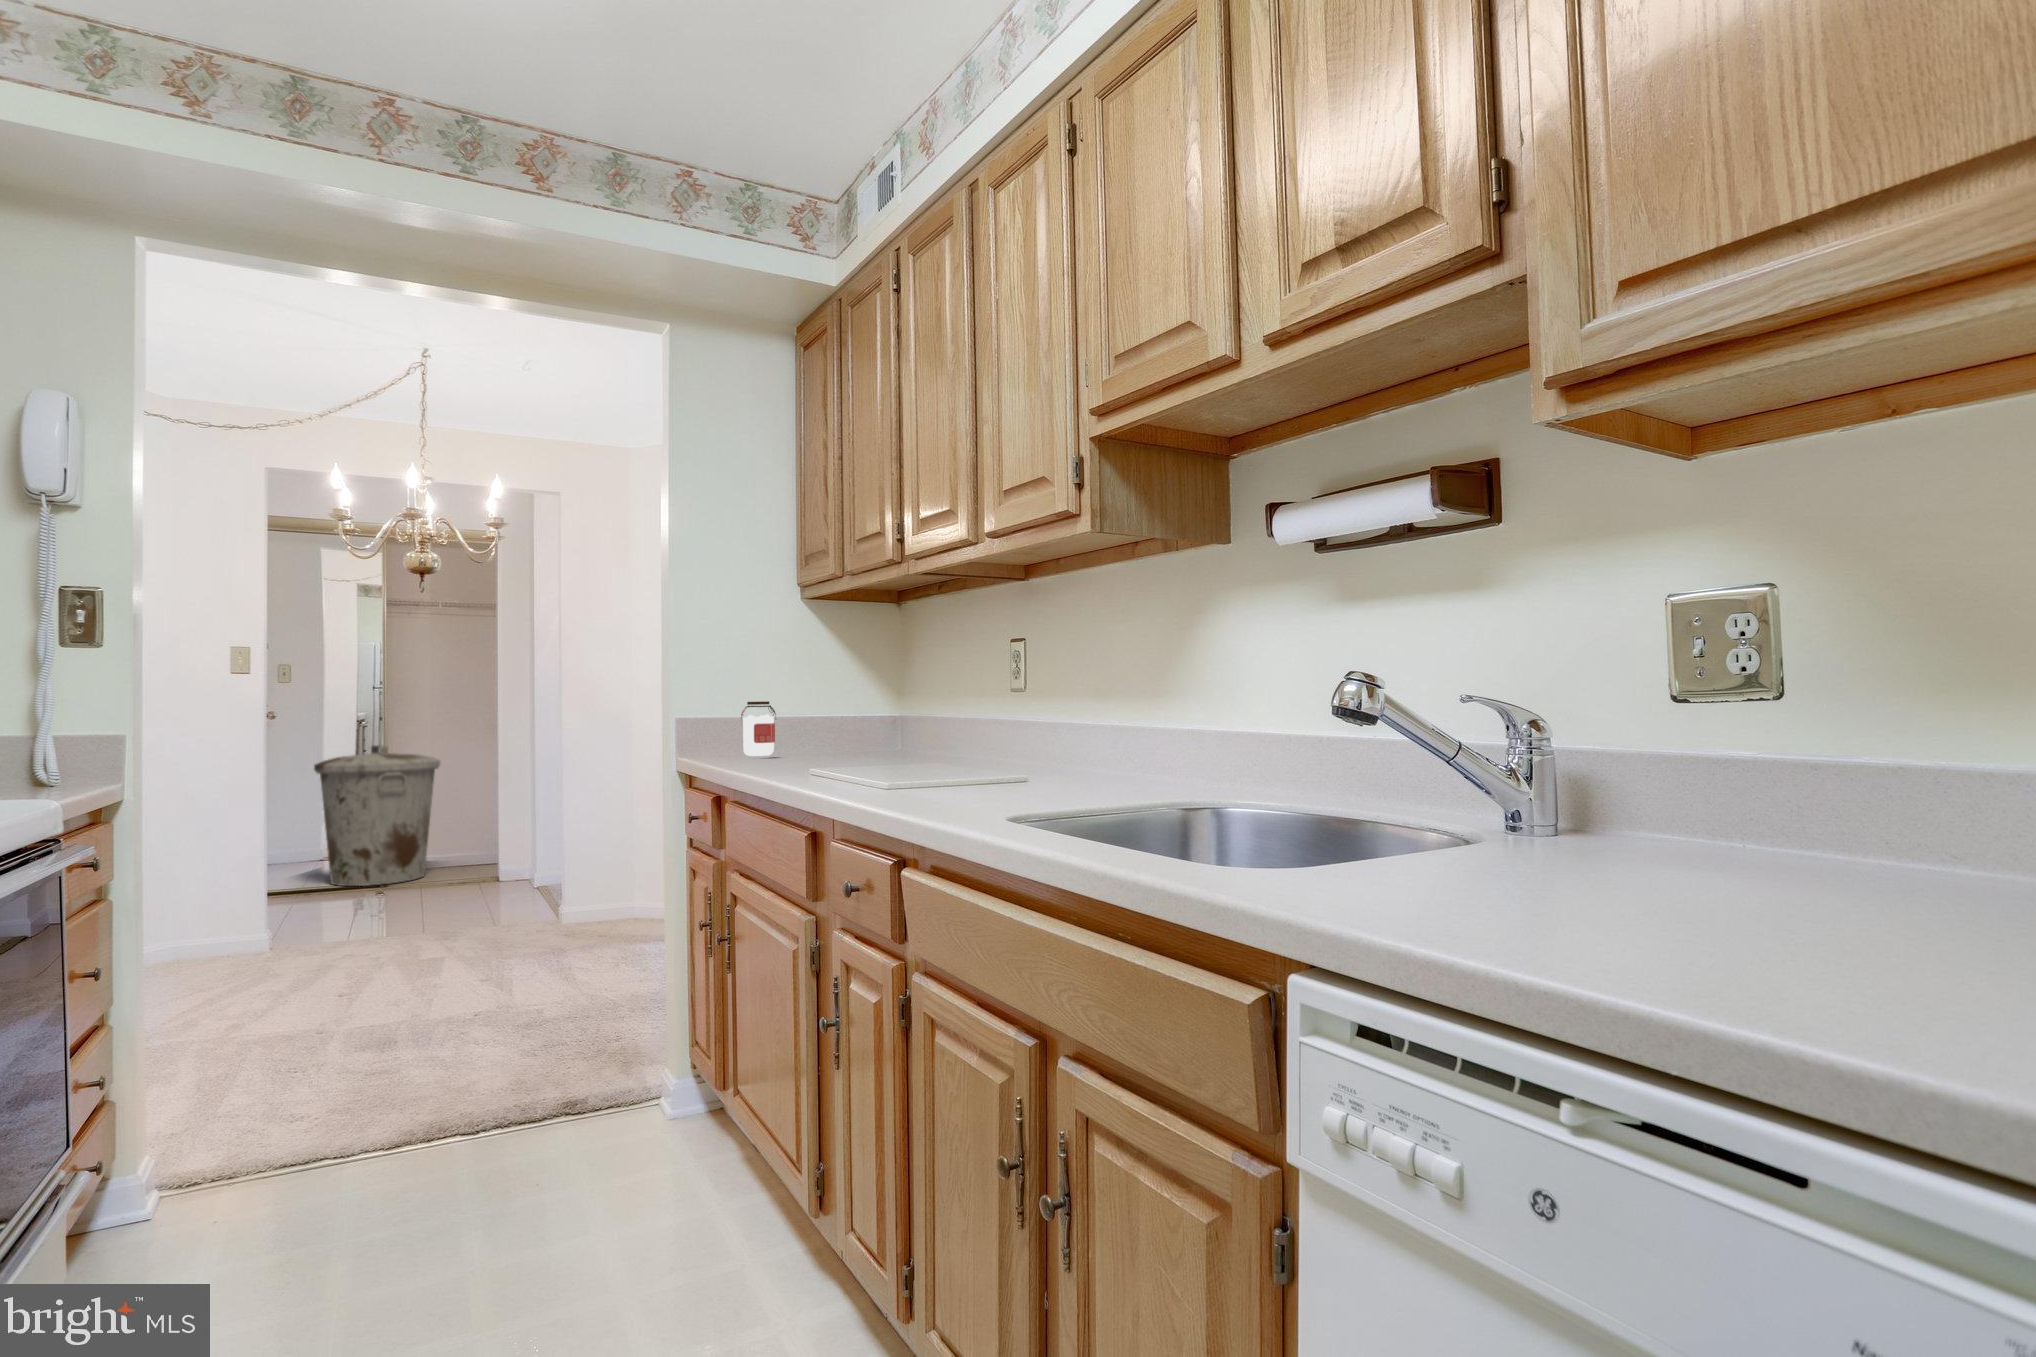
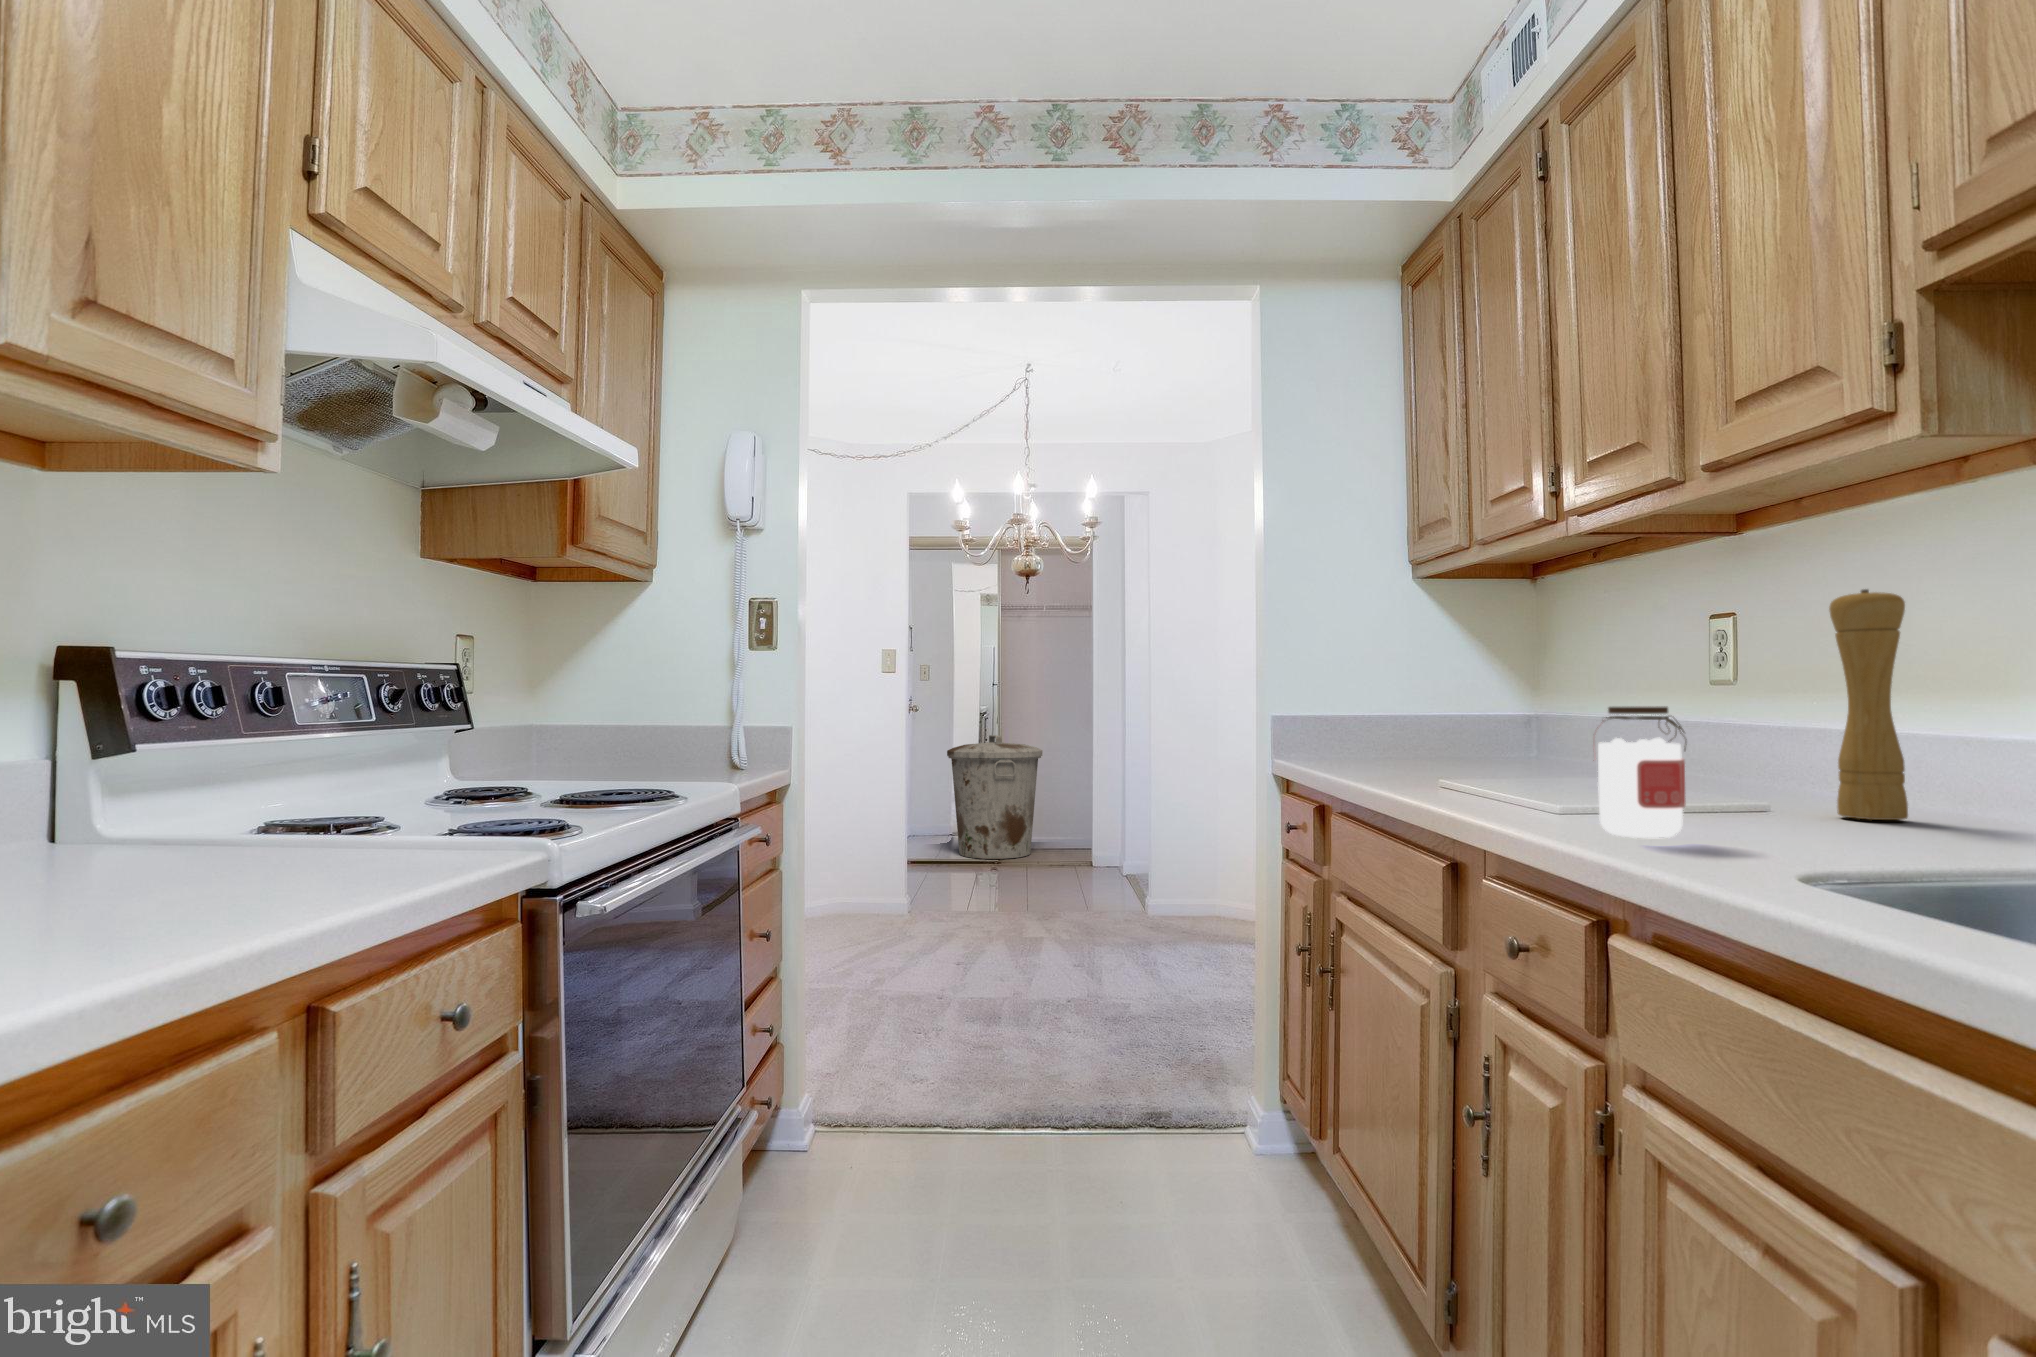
pepper mill: none [1059,628,1099,781] -> present [1829,589,1908,820]
jar: present [741,701,776,756] -> present [1593,706,1687,838]

